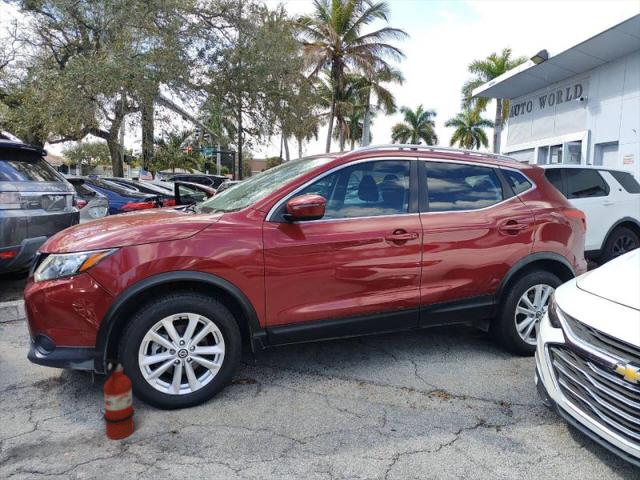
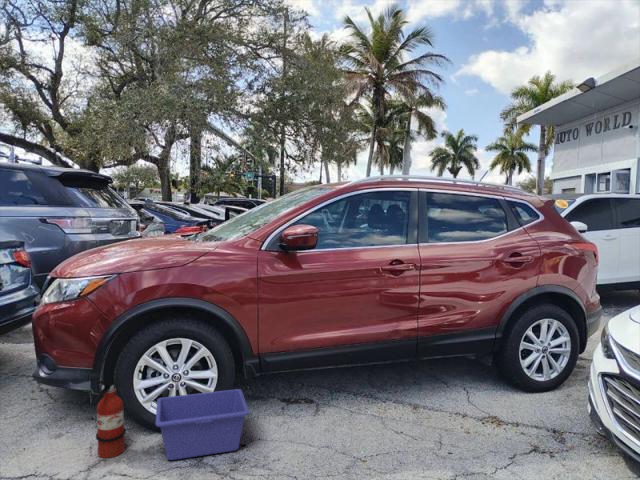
storage bin: none [165,363,265,437] -> present [156,389,249,460]

